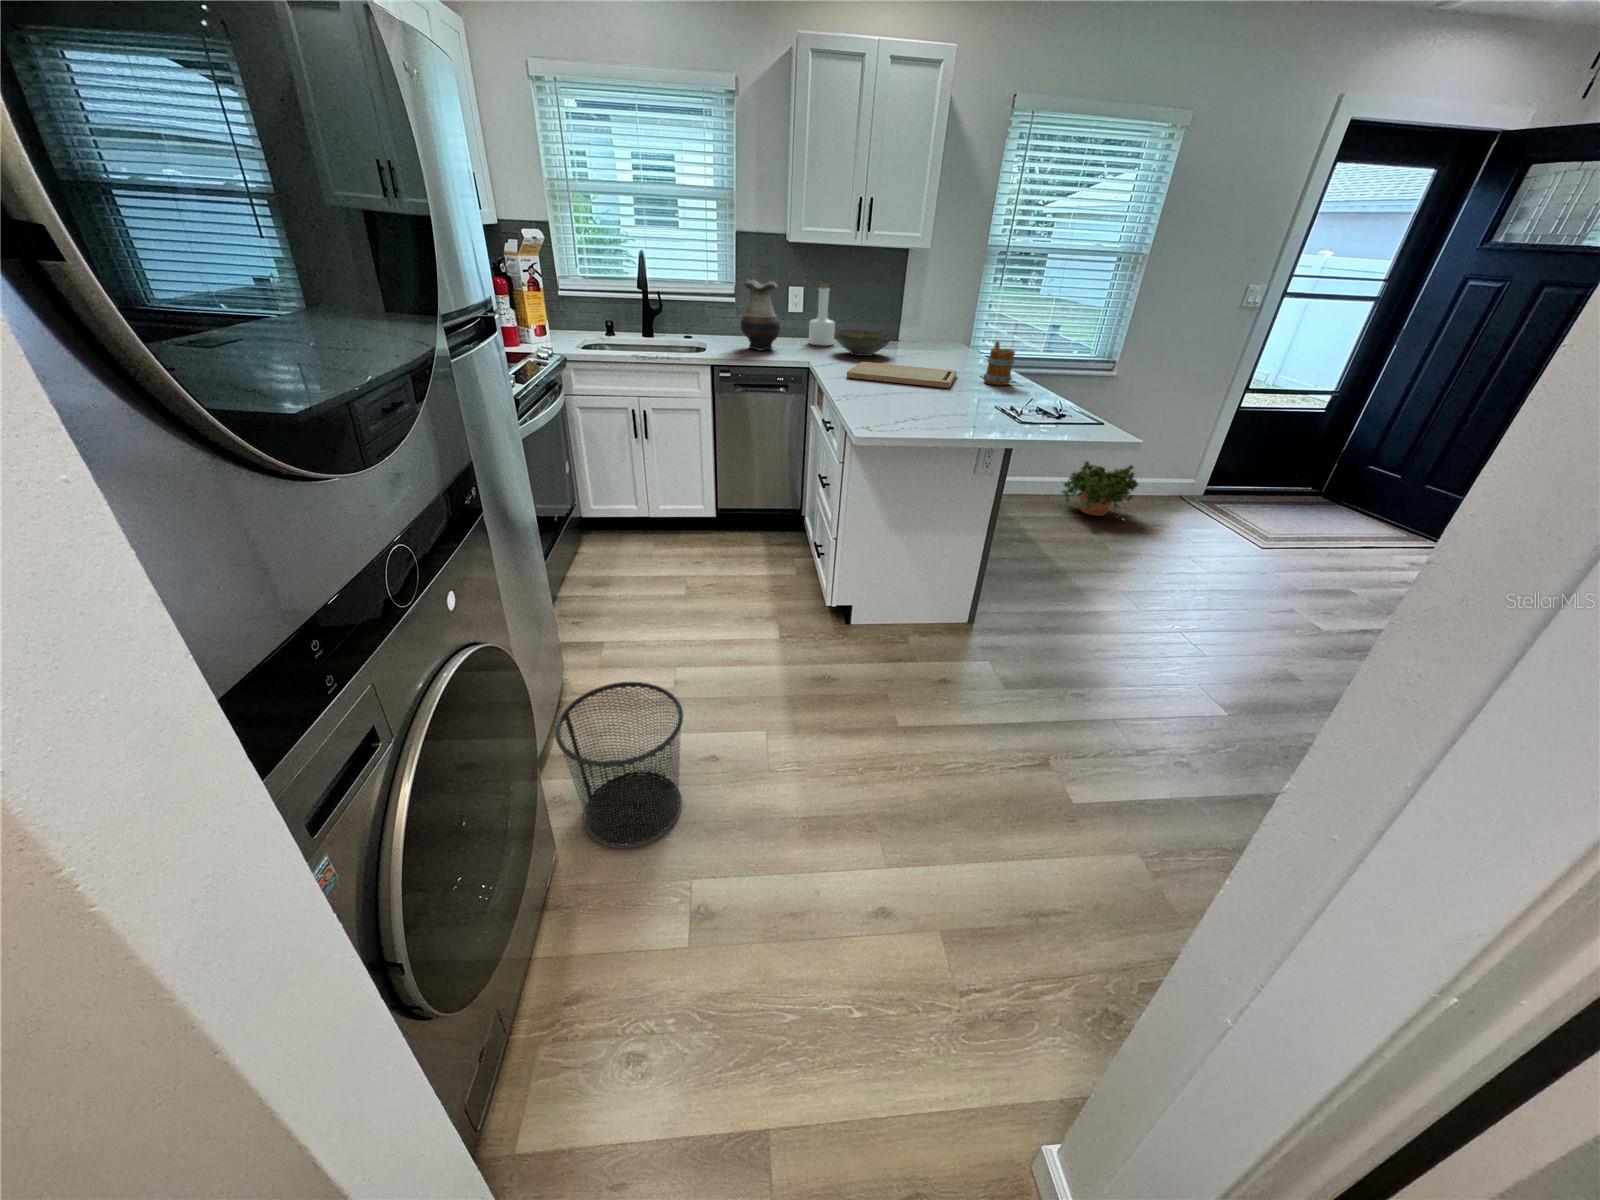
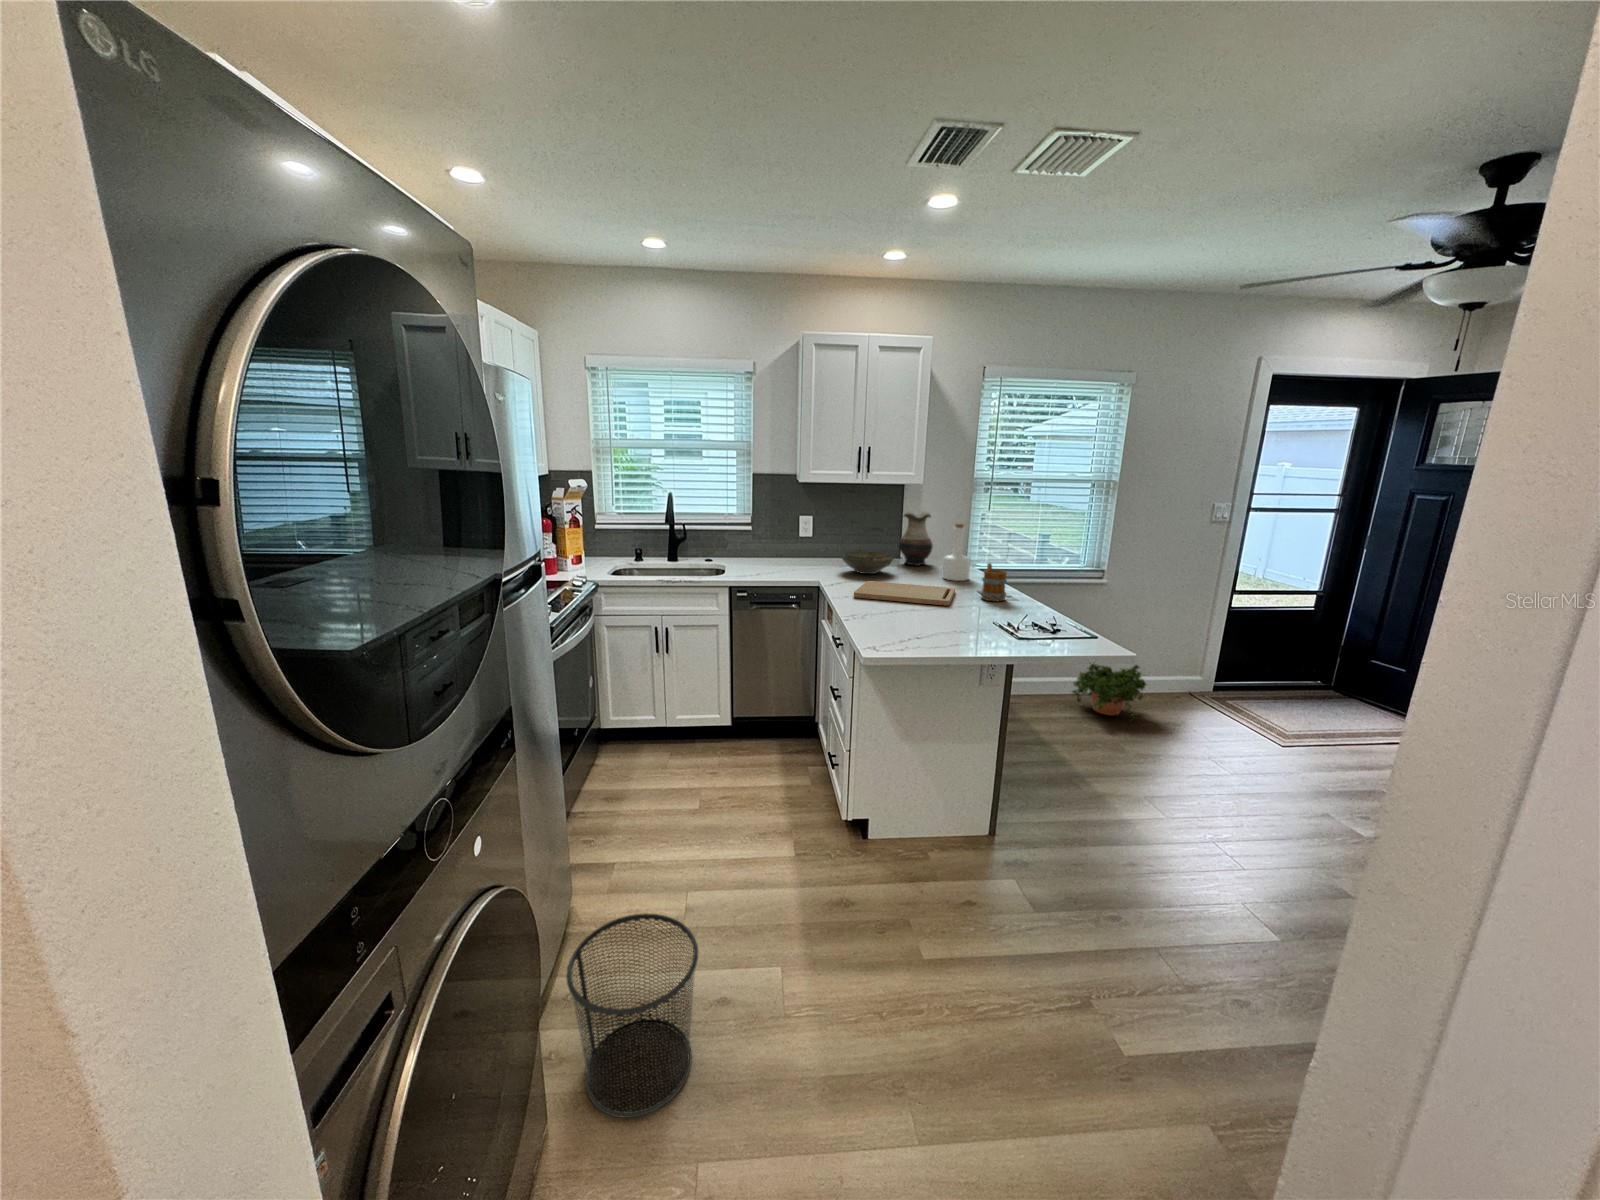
vase: present [741,280,780,351] -> present [898,511,933,566]
bottle: present [809,284,835,346] -> present [942,524,970,581]

